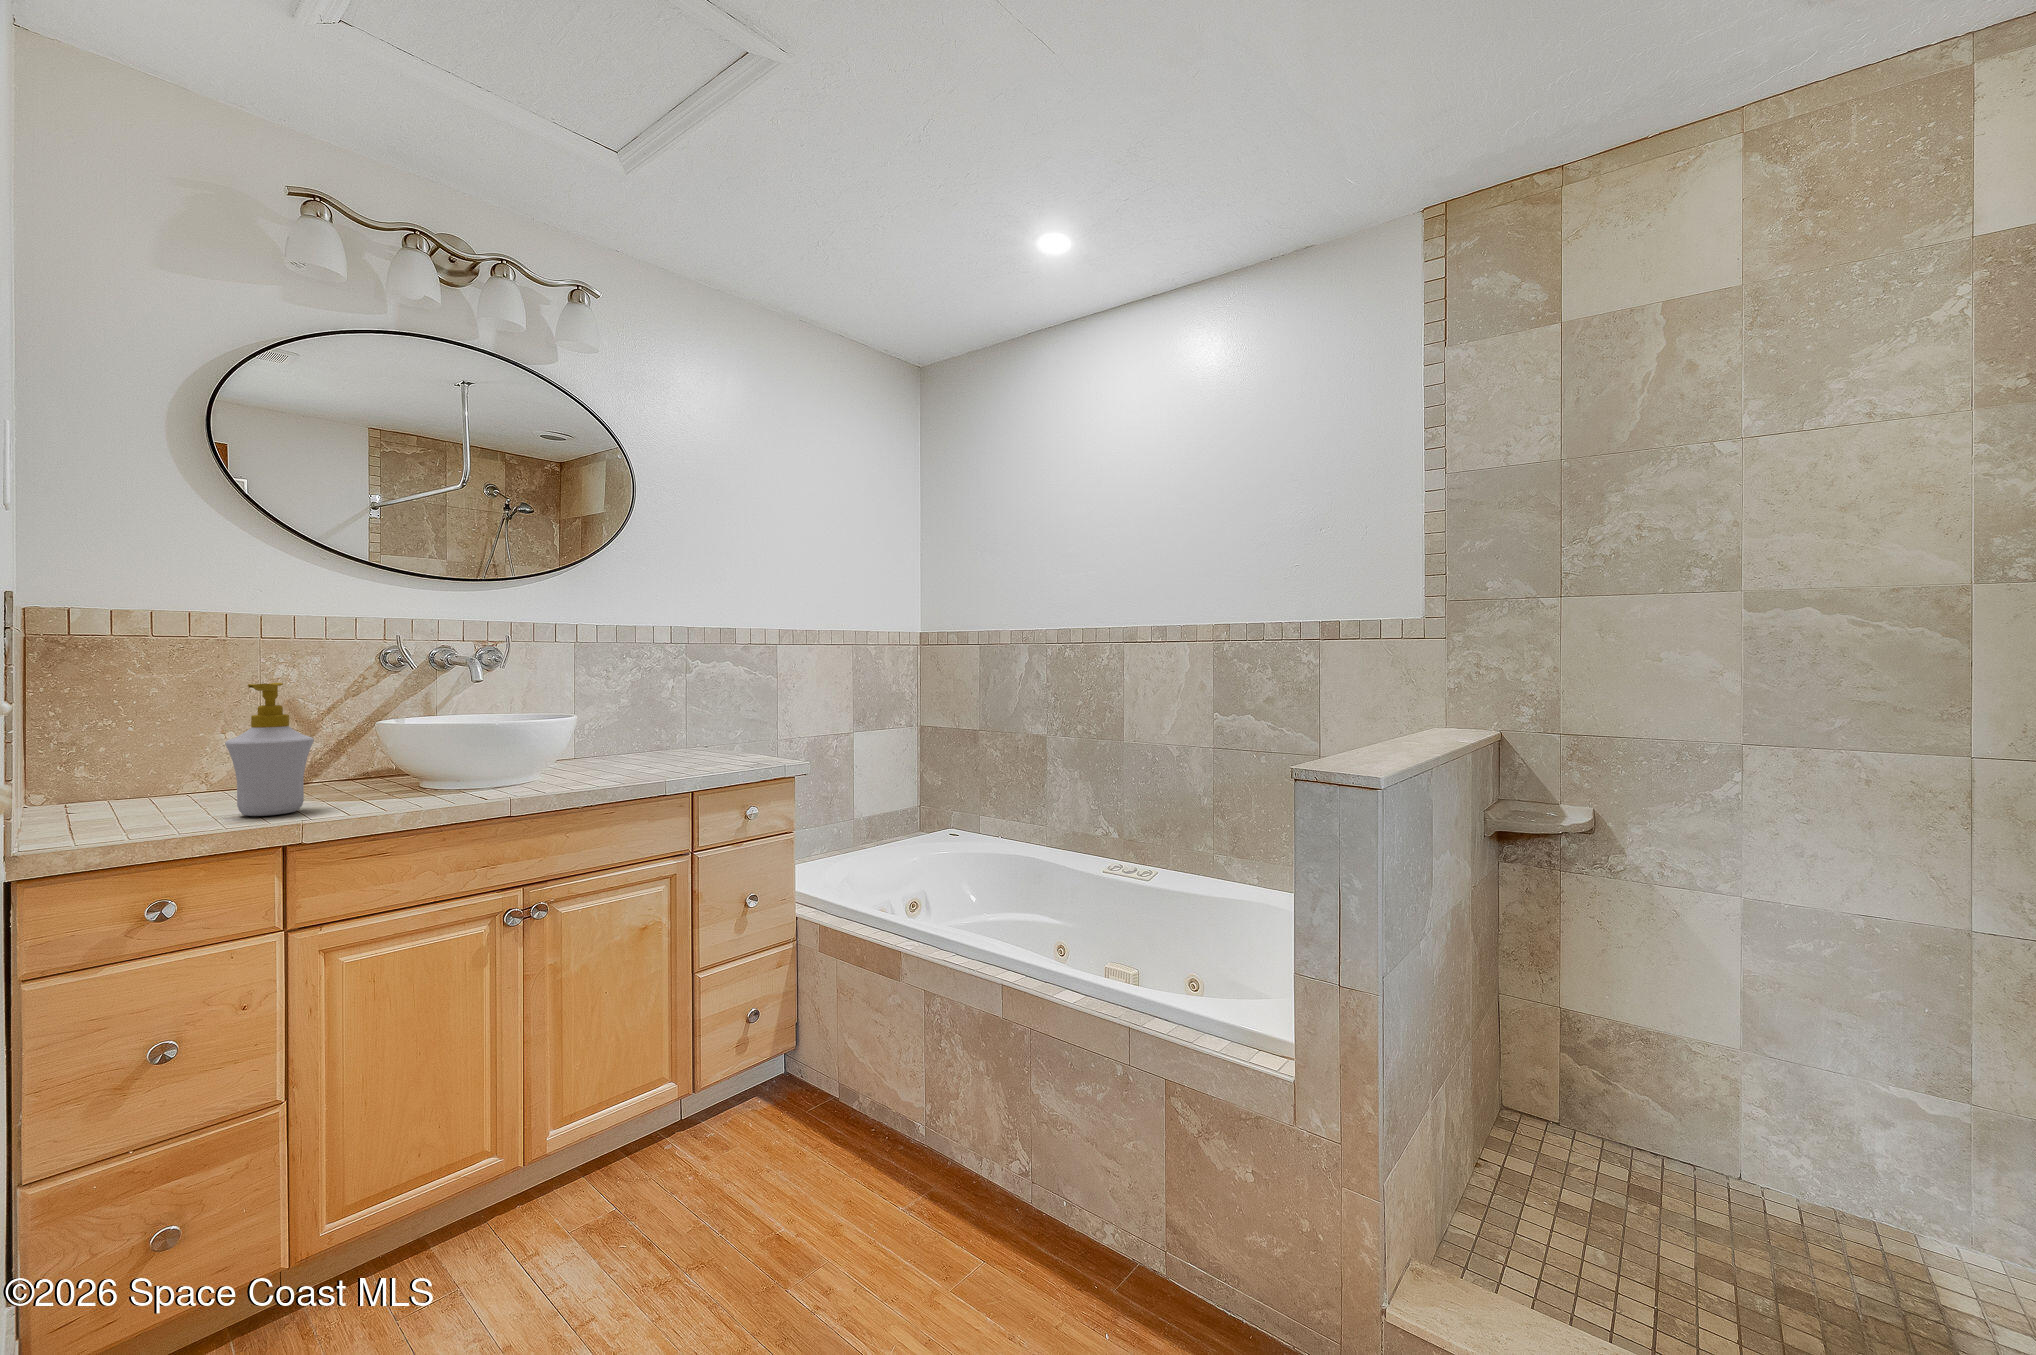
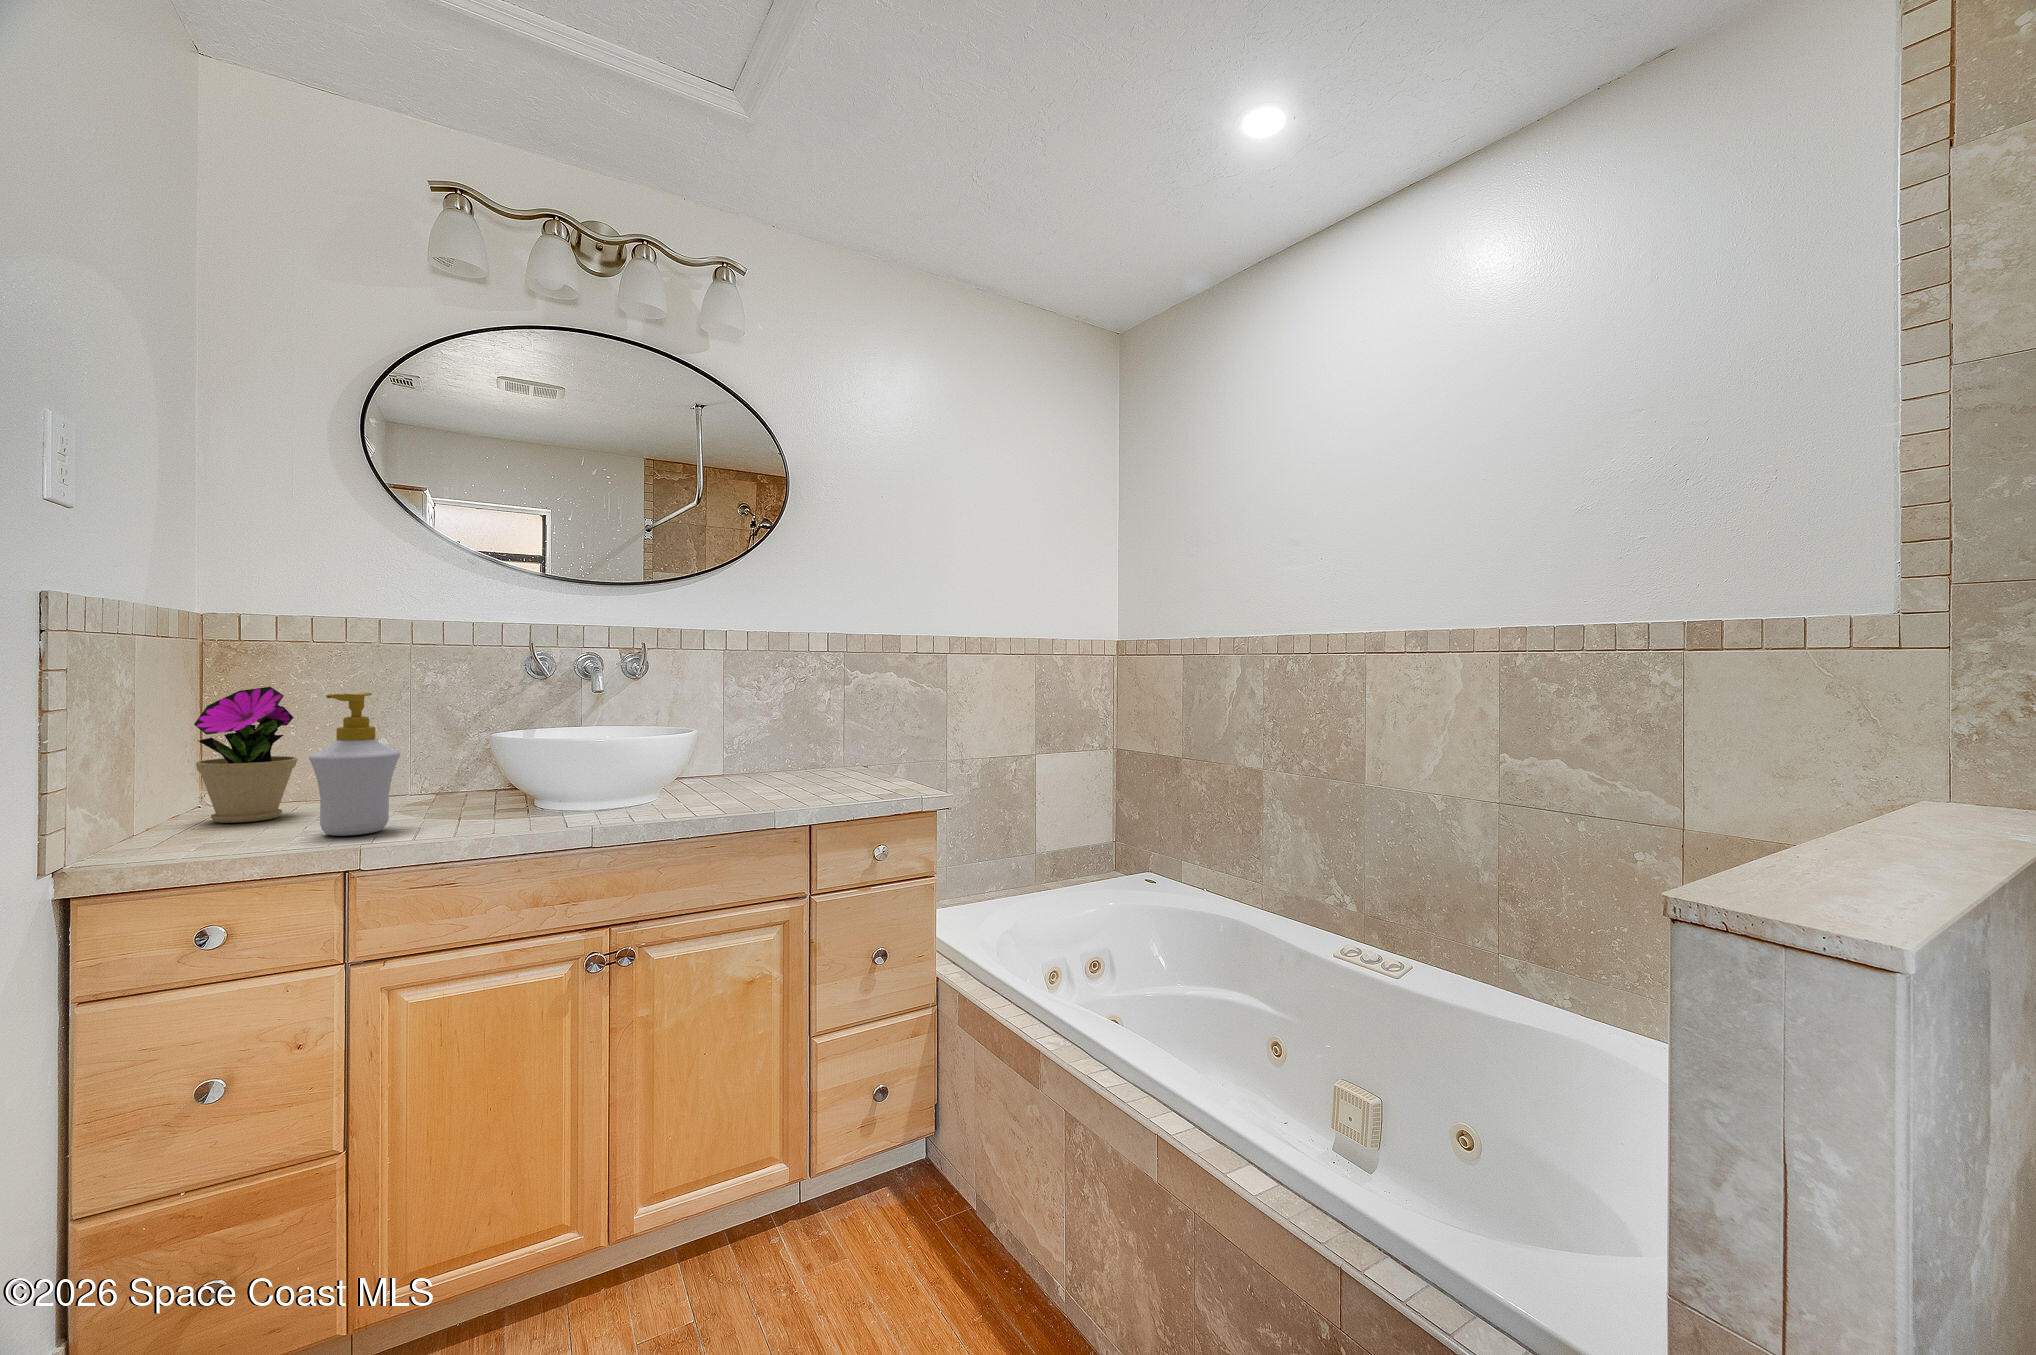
flower pot: none [59,680,169,815] -> present [194,687,298,823]

